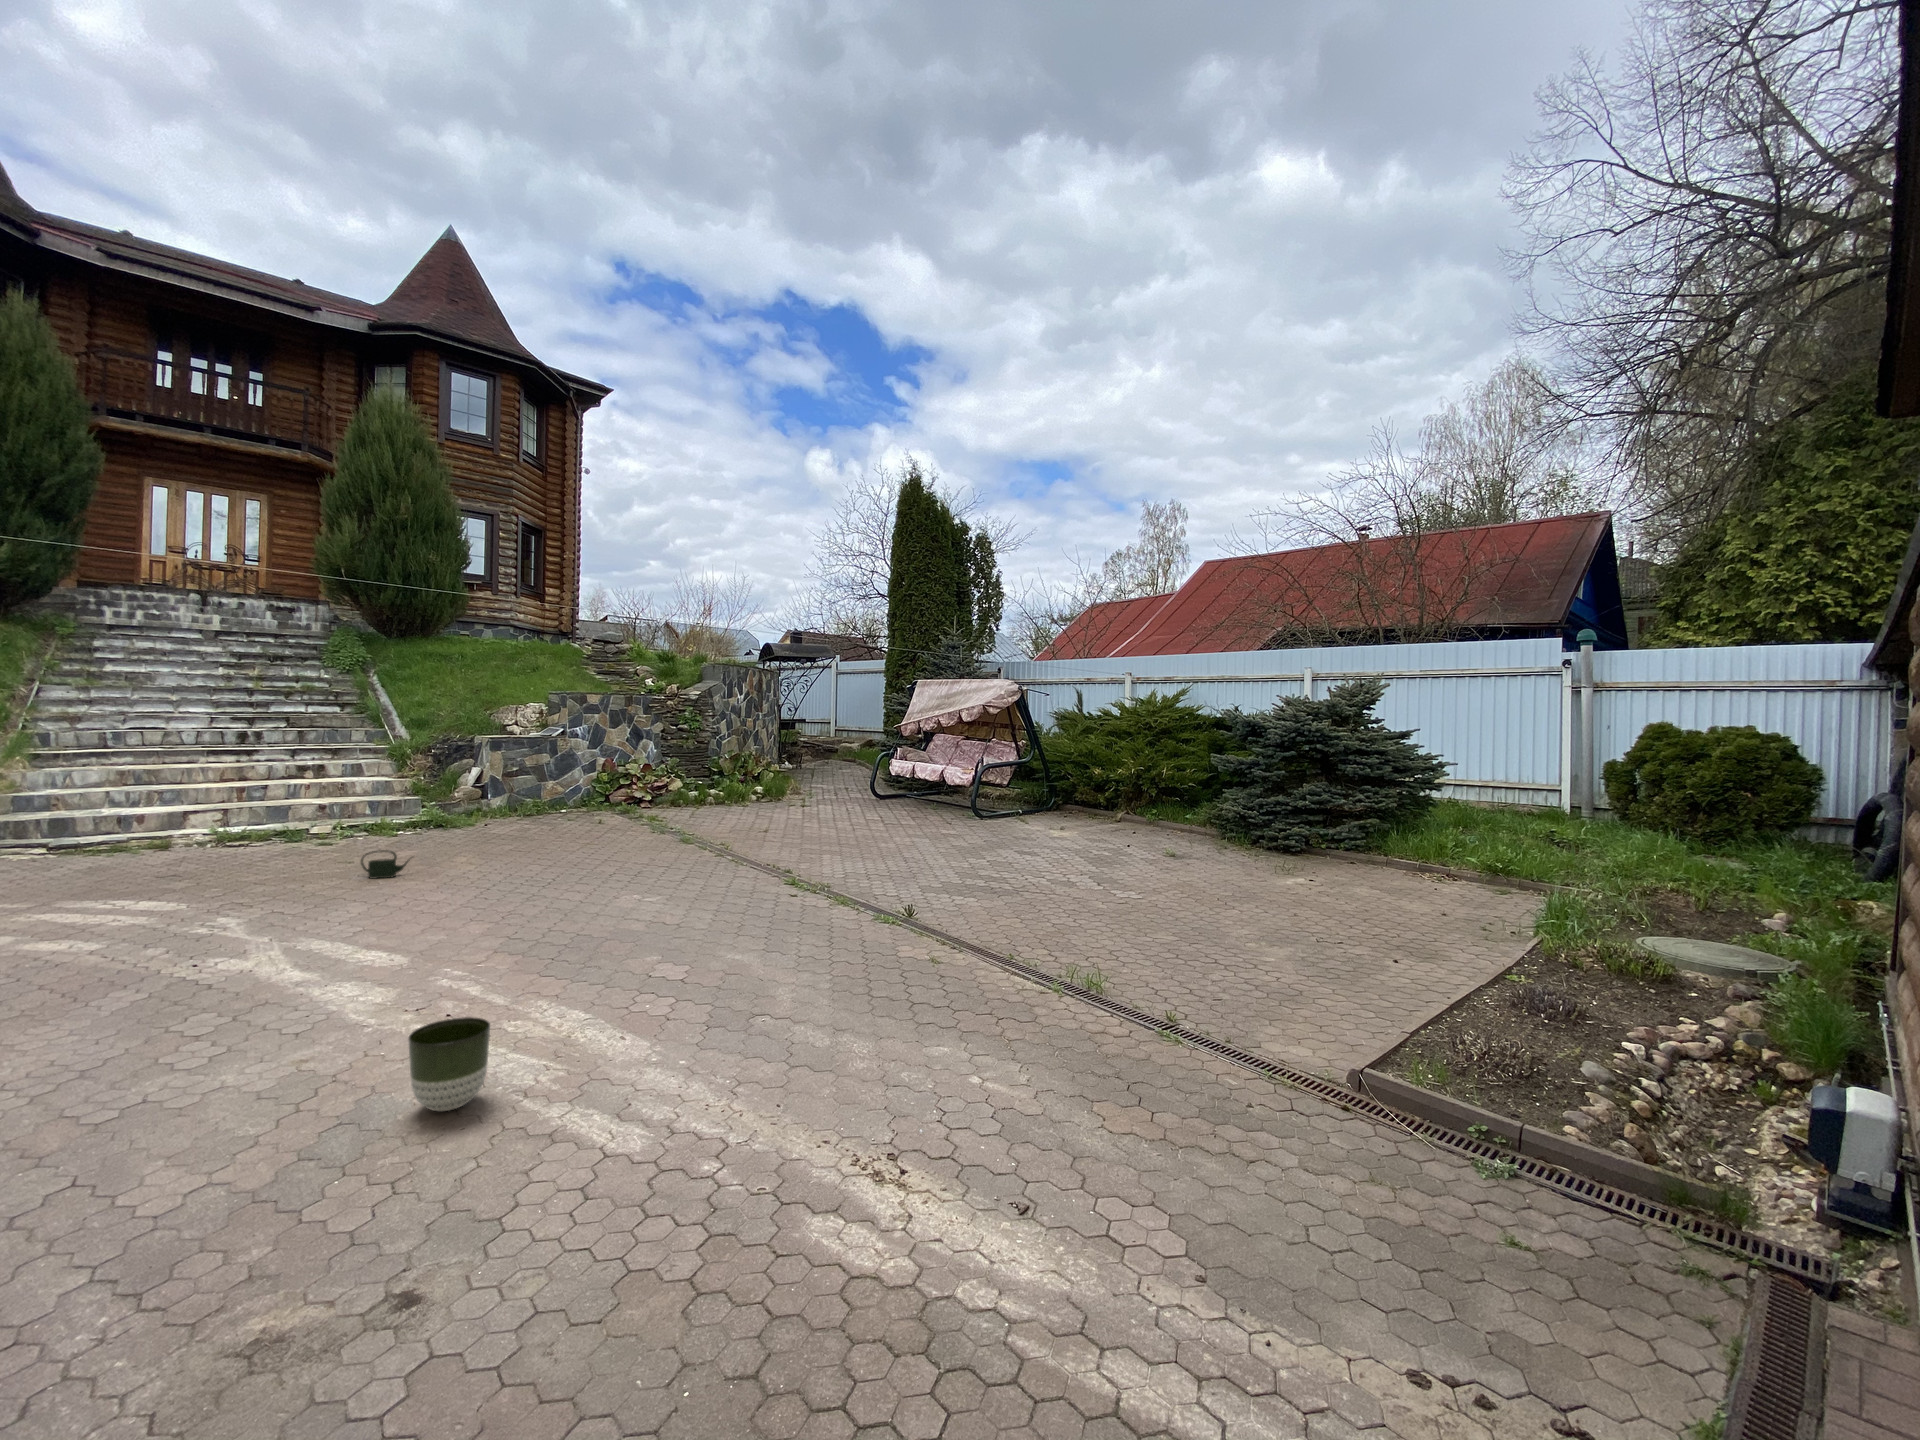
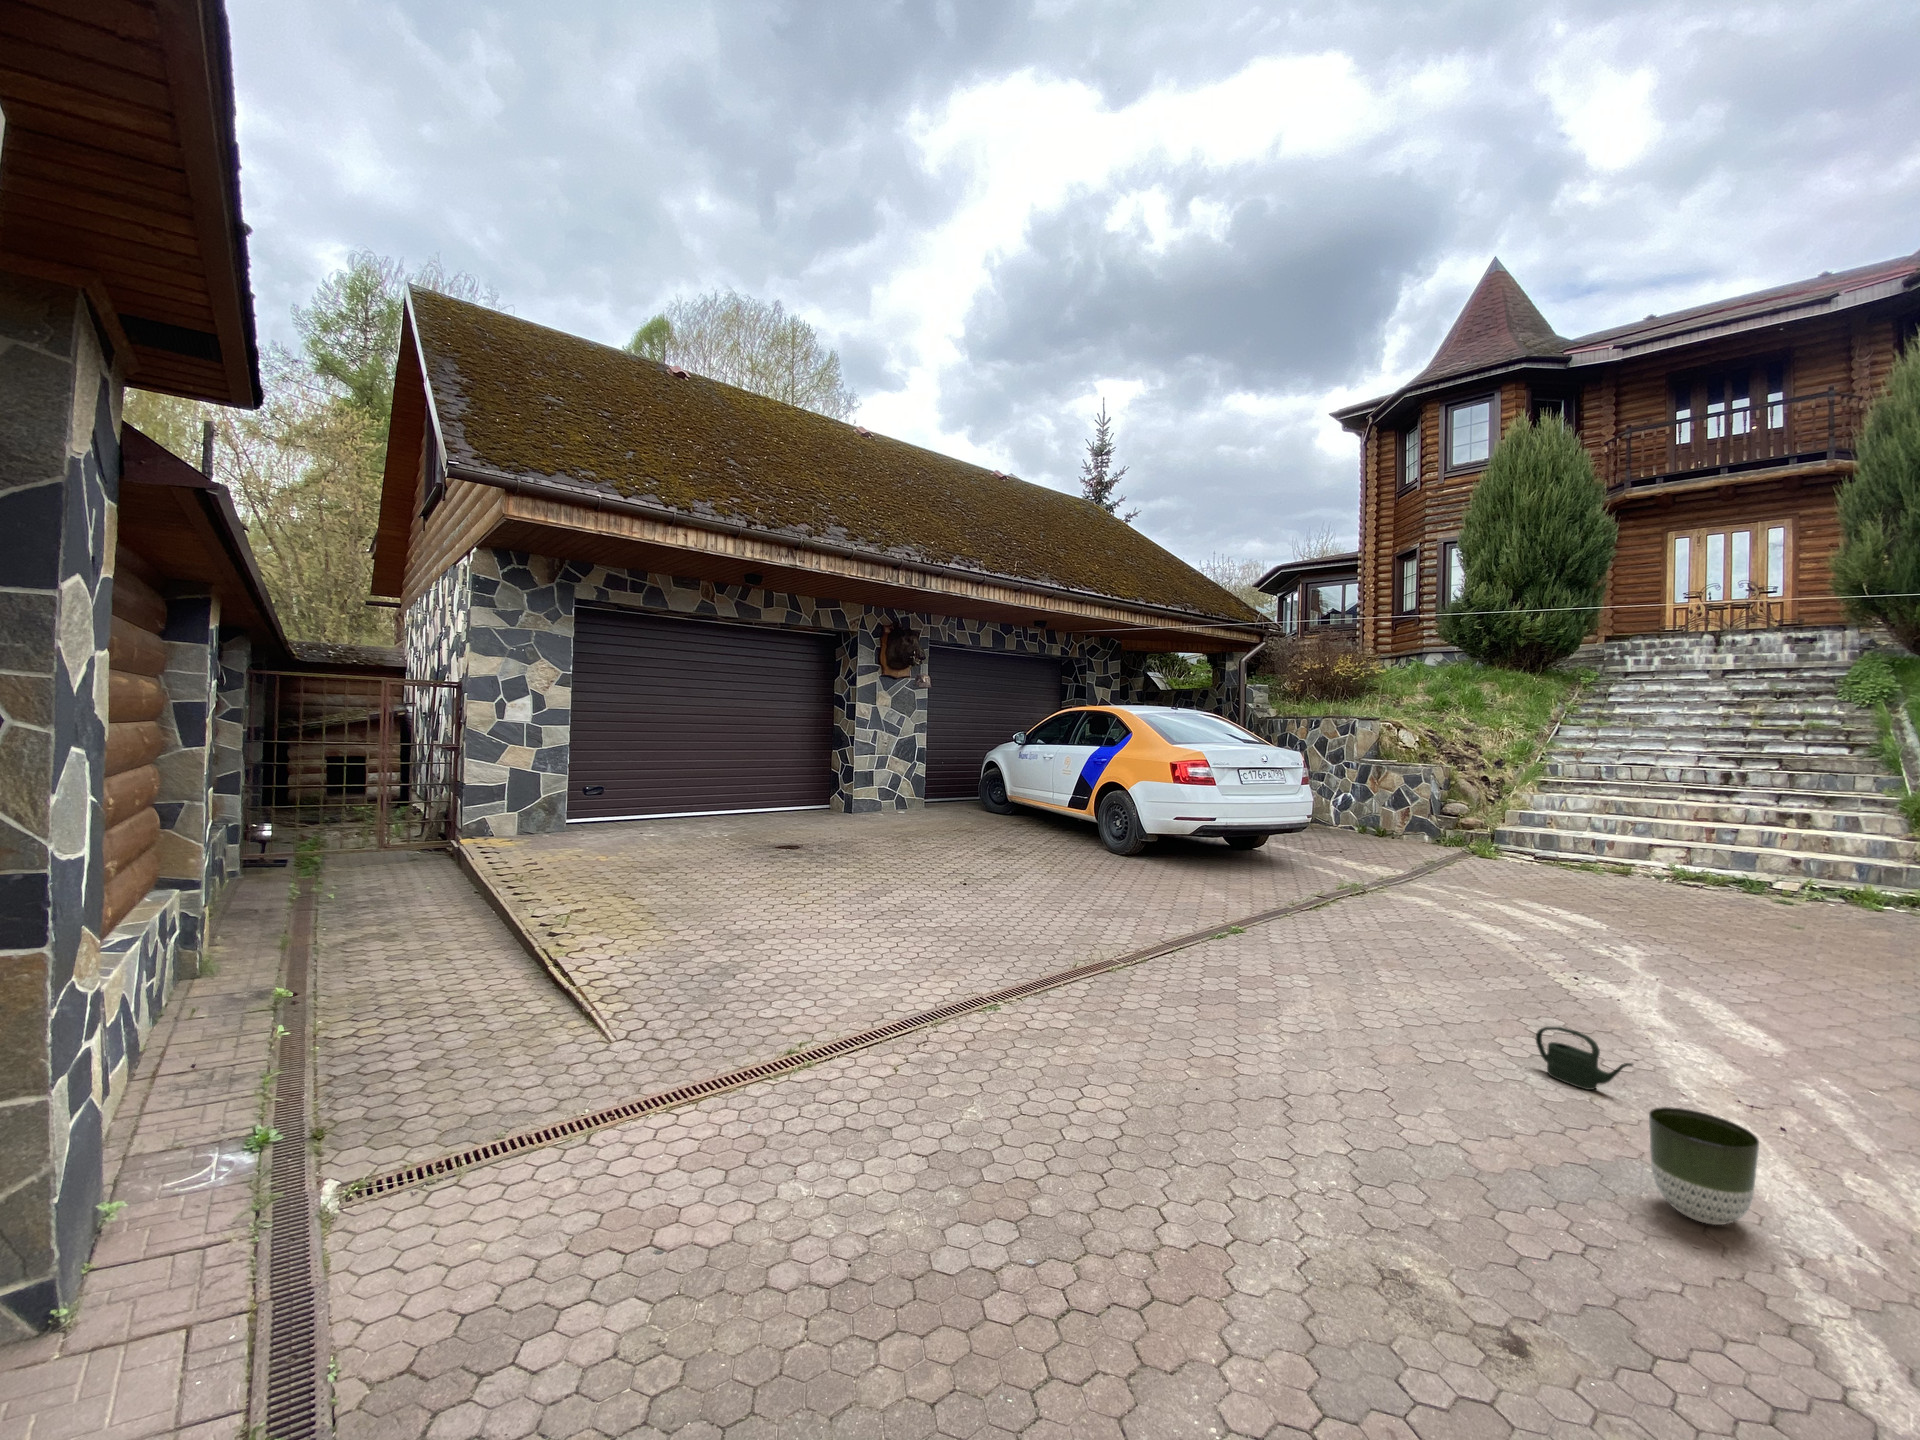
watering can: present [361,850,412,879] -> present [1536,1027,1633,1090]

